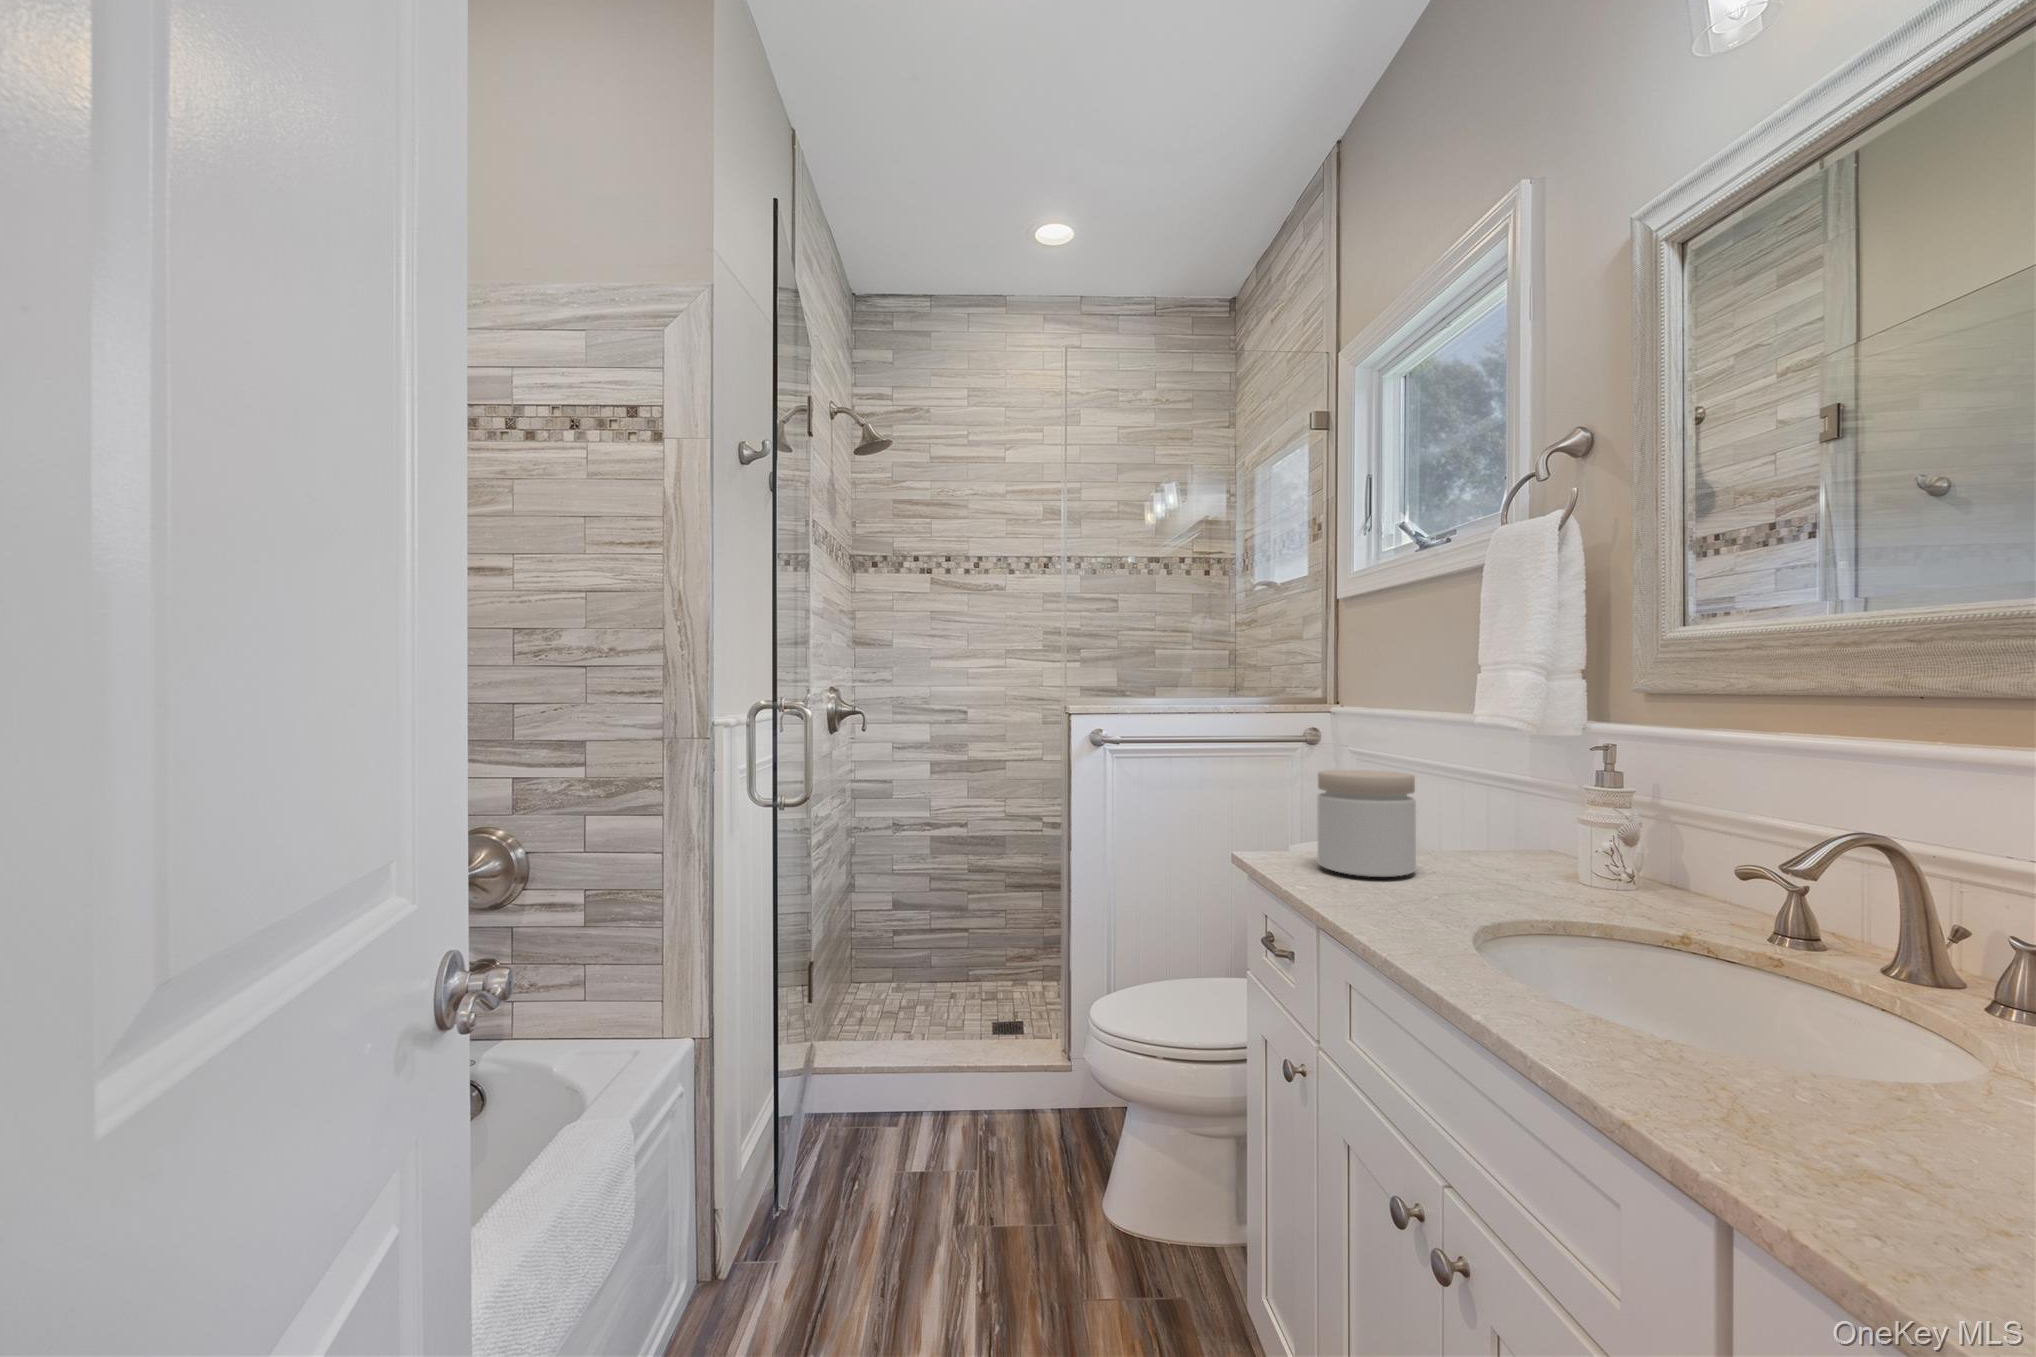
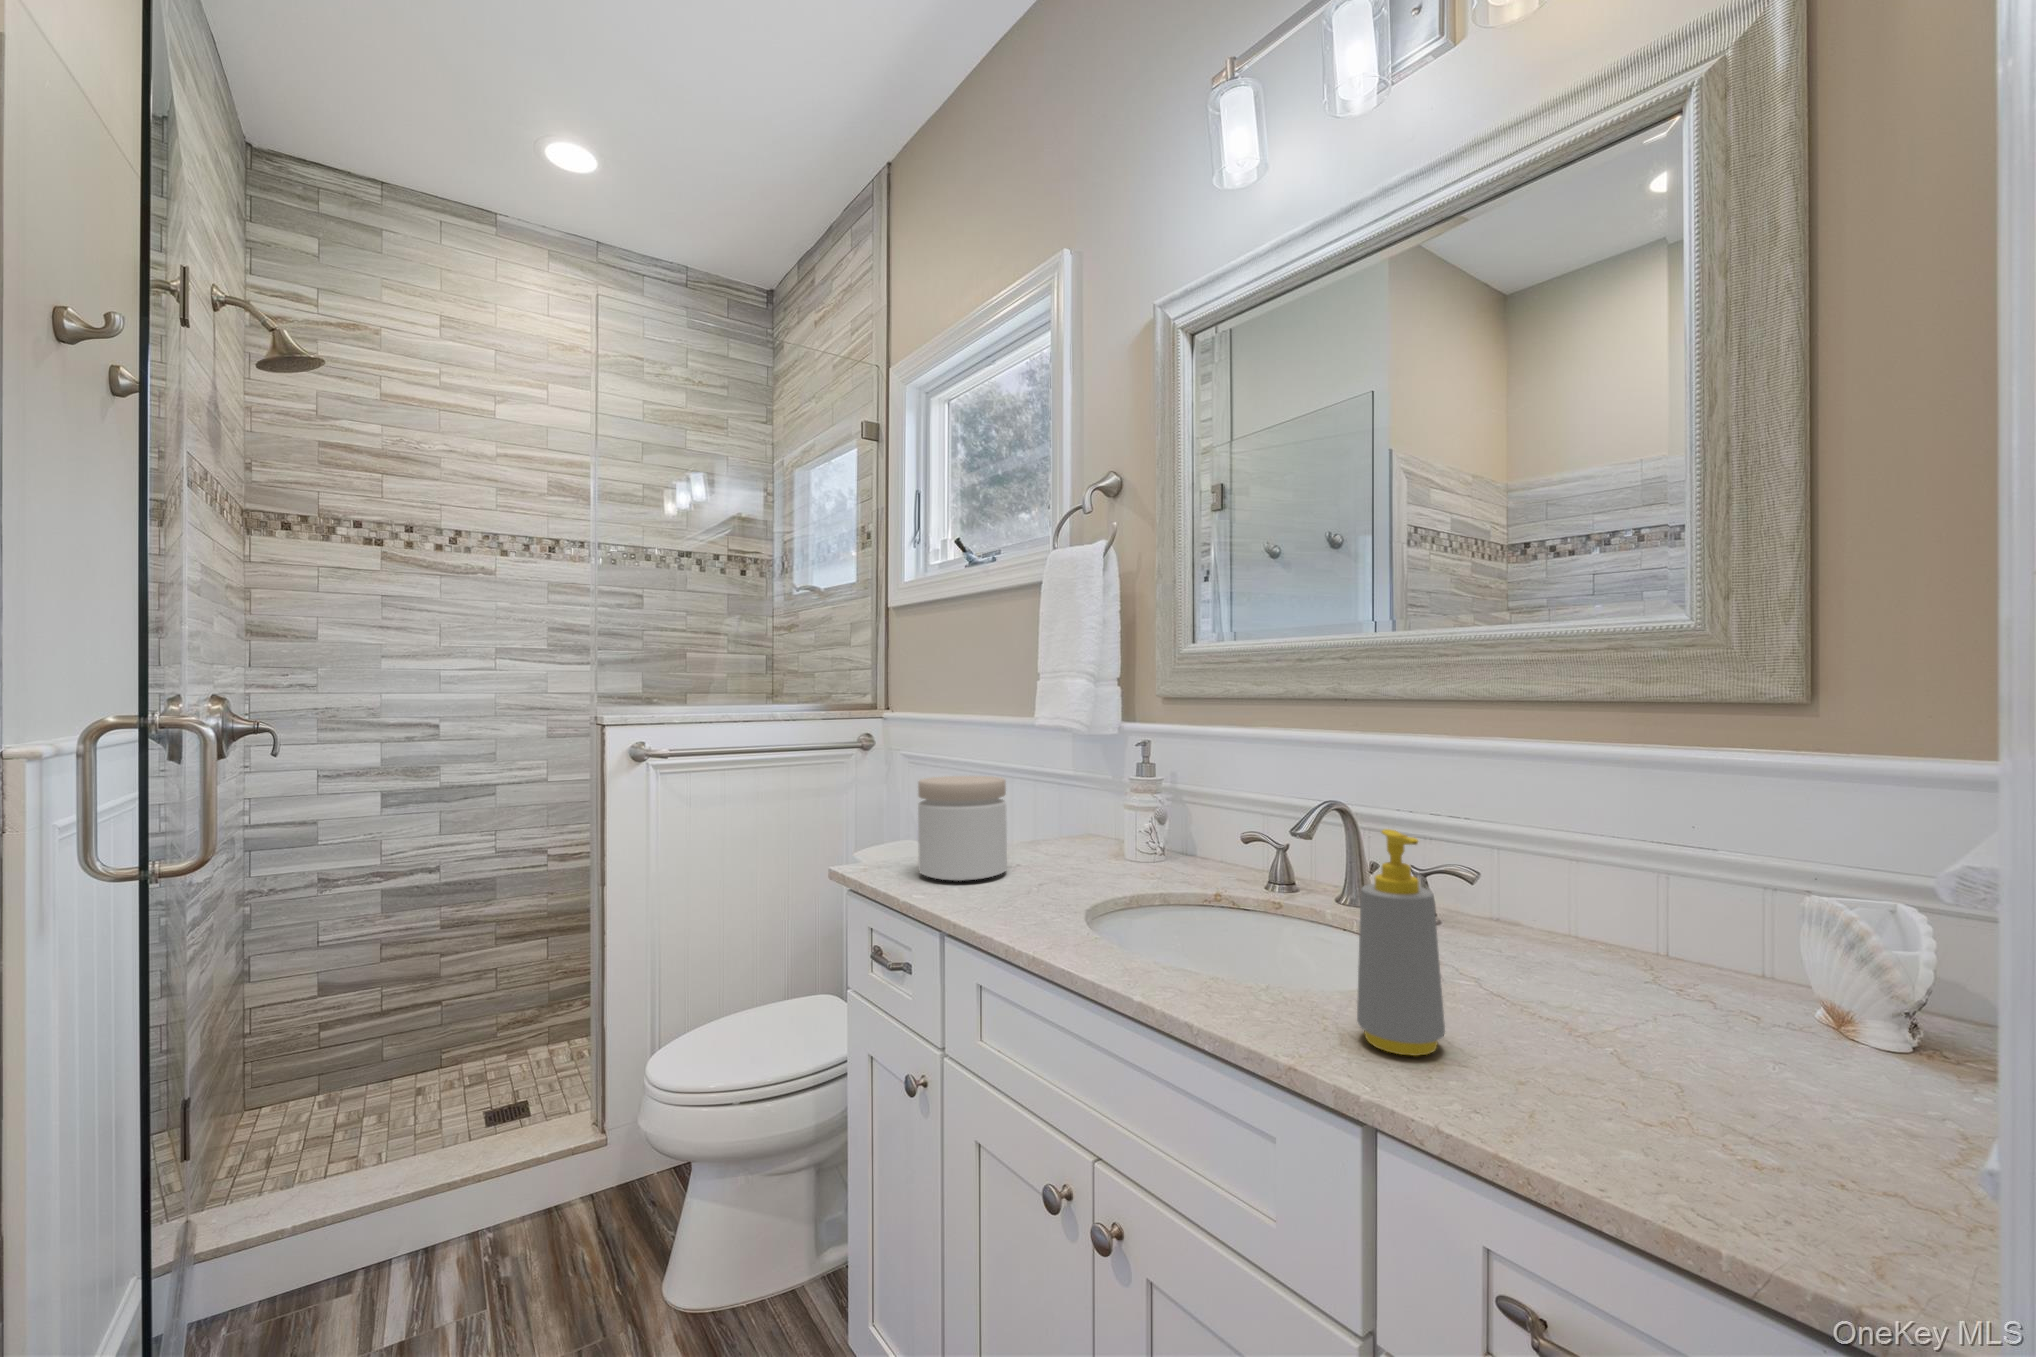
soap bottle: none [1743,848,1879,1134] -> present [1357,829,1445,1056]

